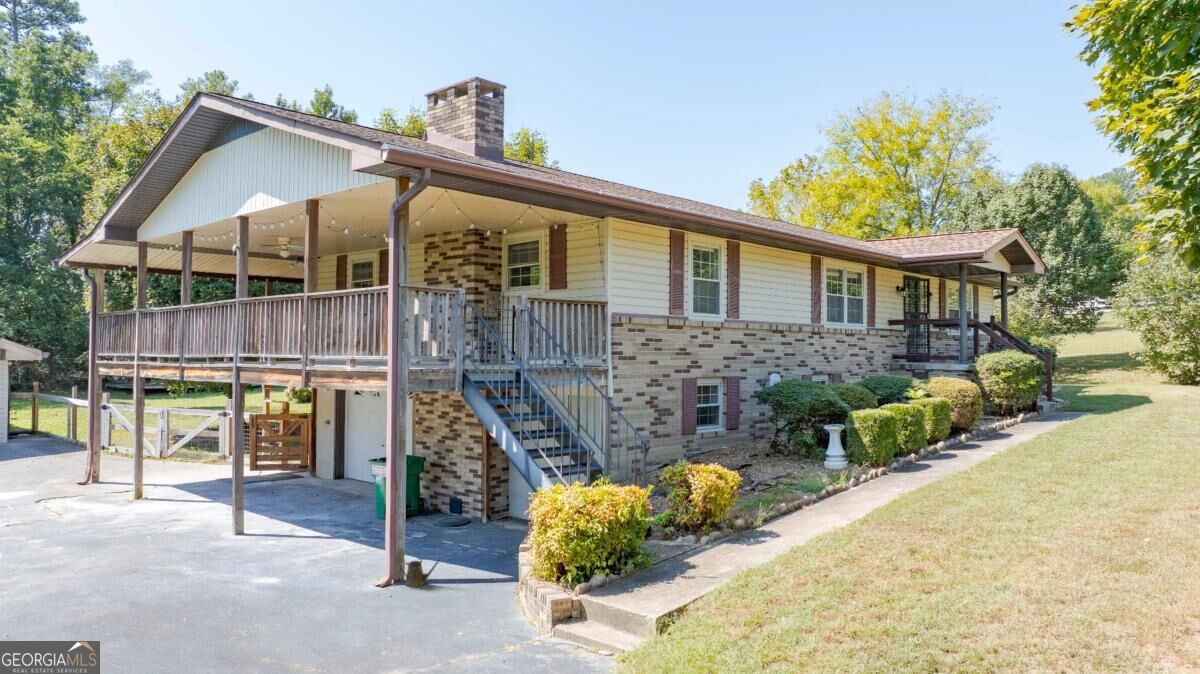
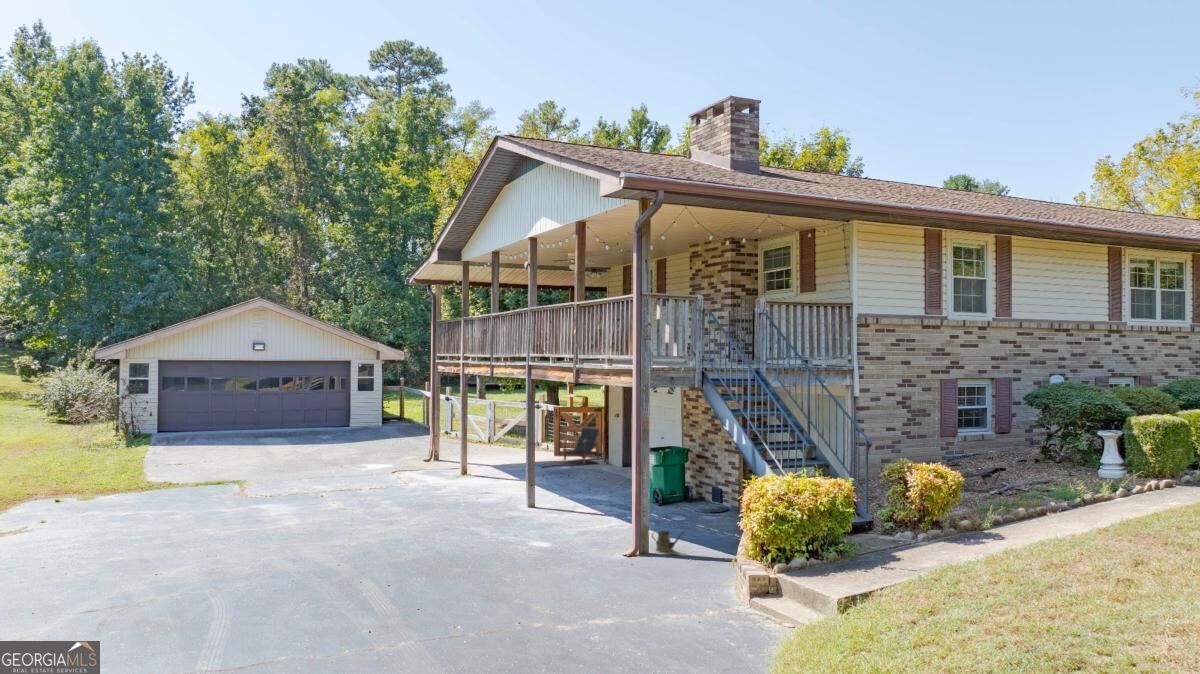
lounge chair: none [267,438,312,479] -> present [563,428,599,463]

